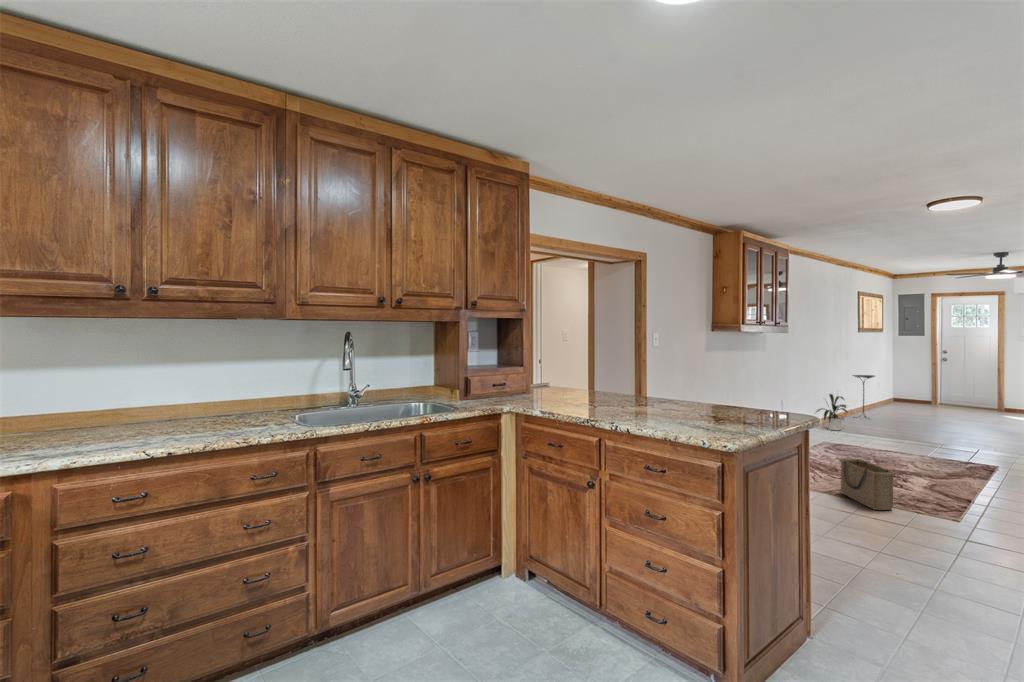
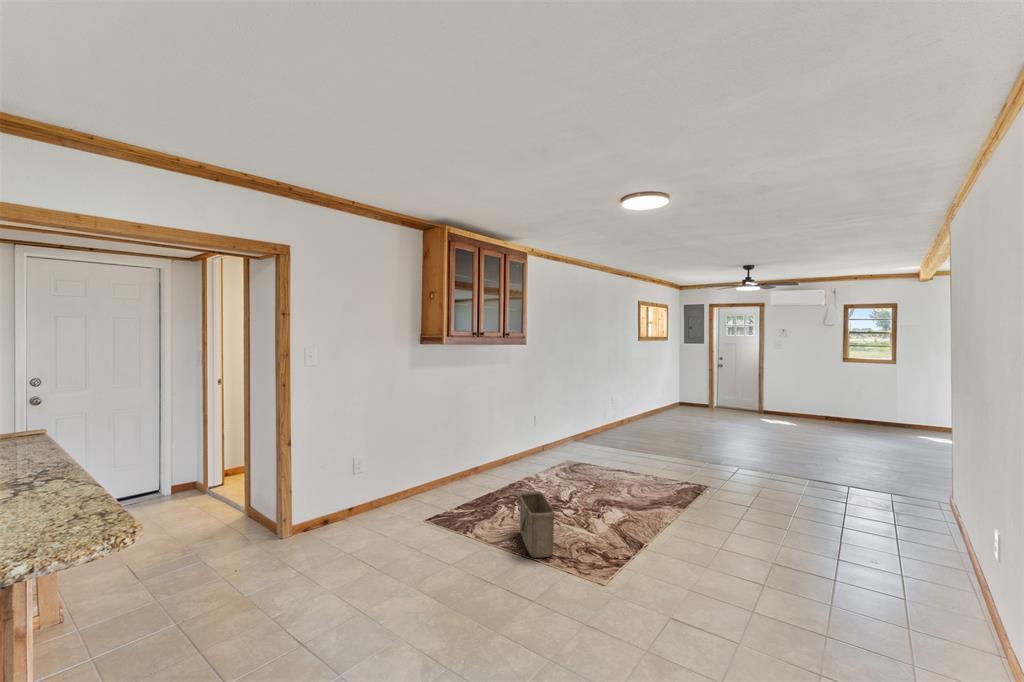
side table: present [853,375,875,413] -> none [629,383,649,426]
house plant: present [816,394,847,430] -> none [578,404,614,442]

